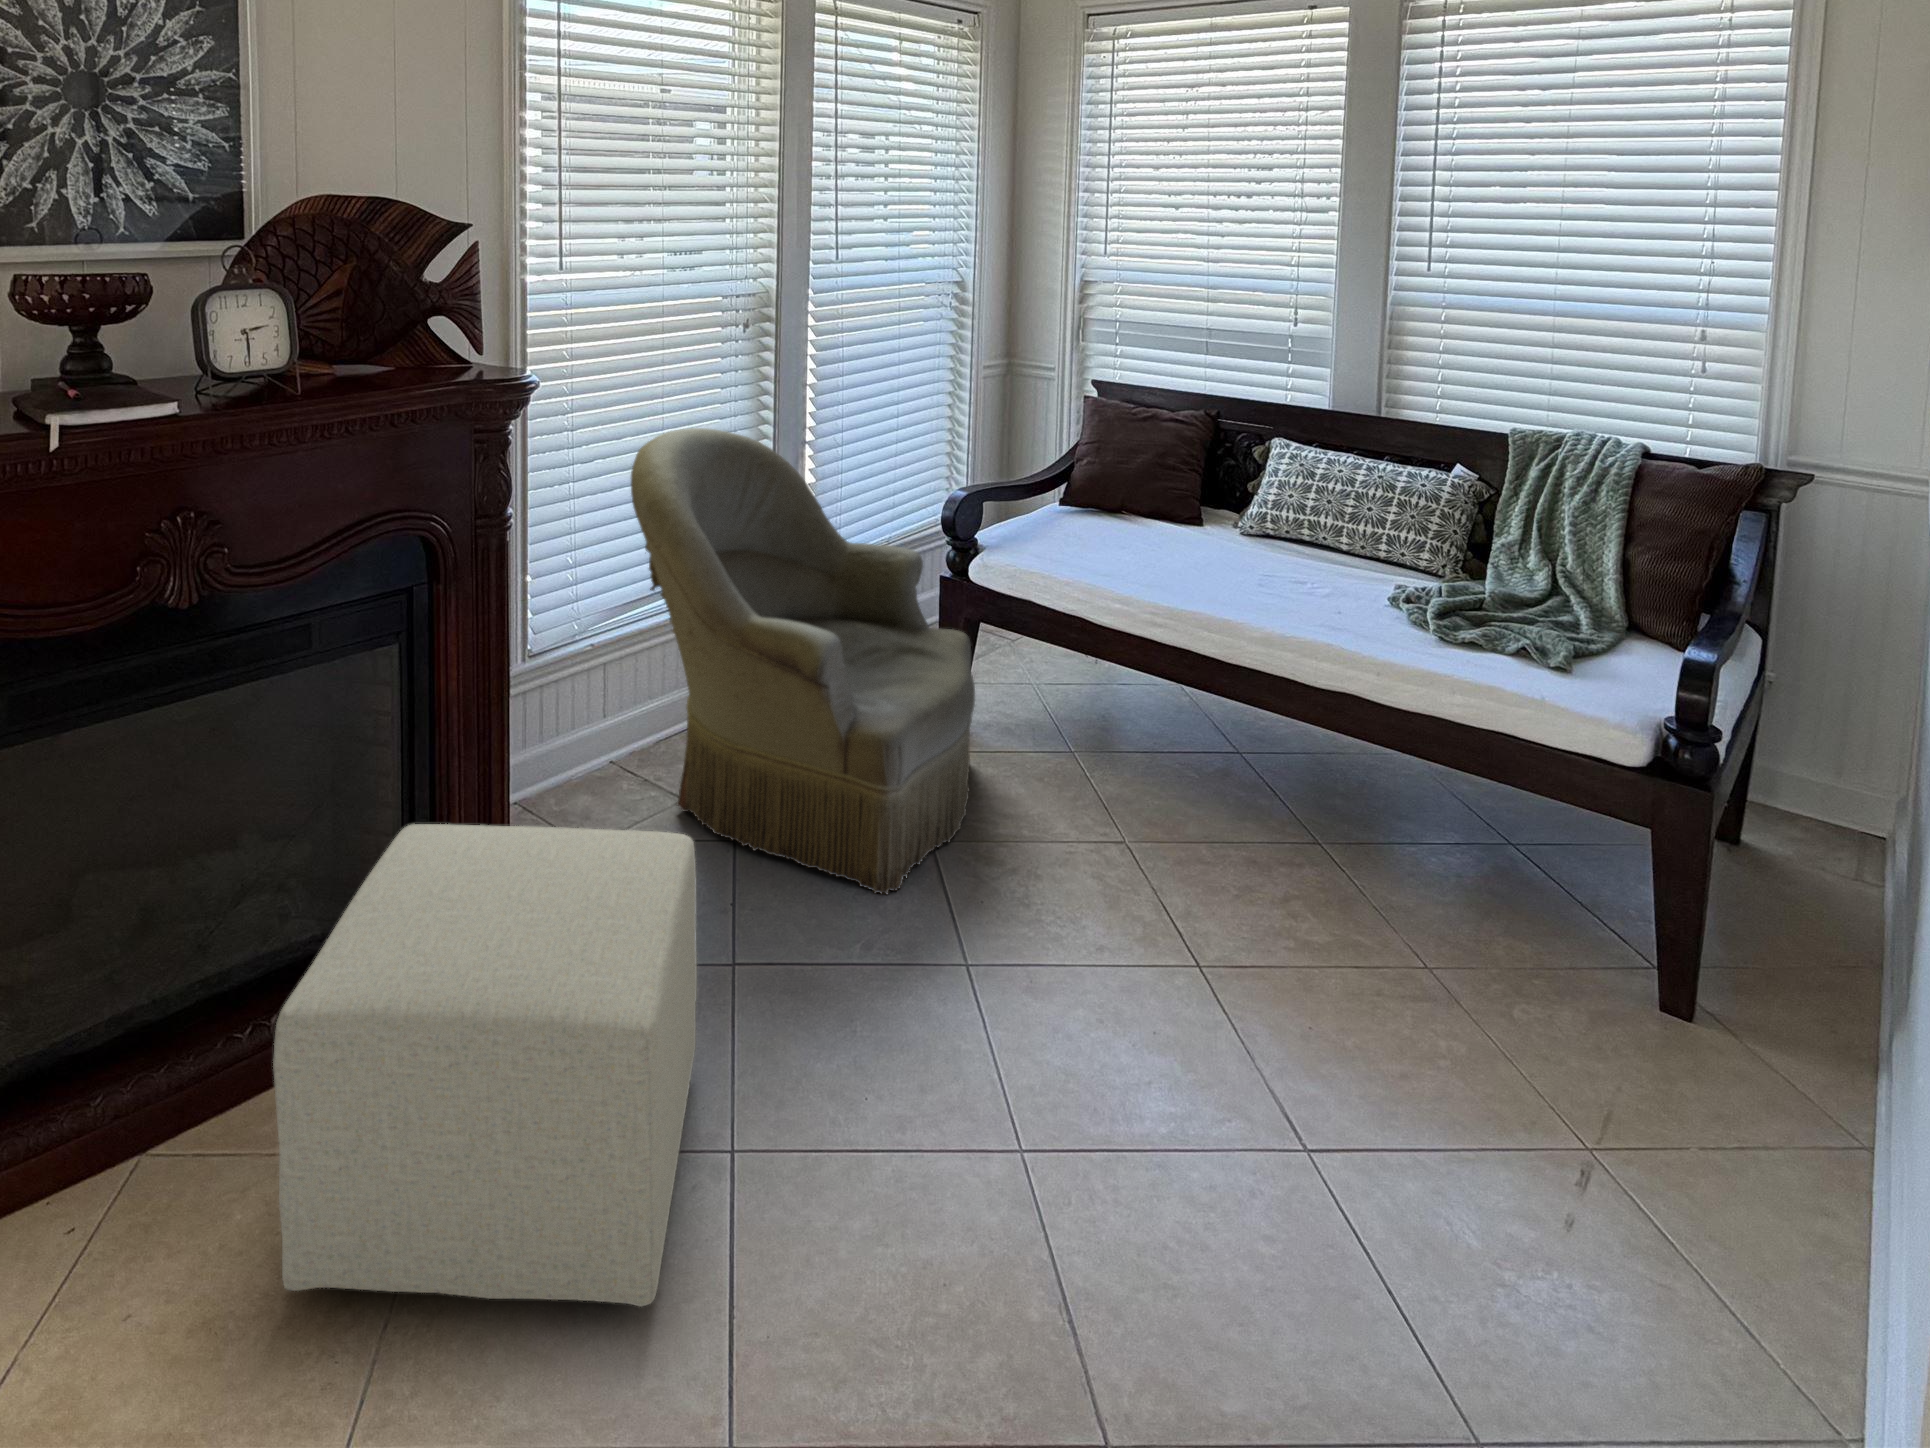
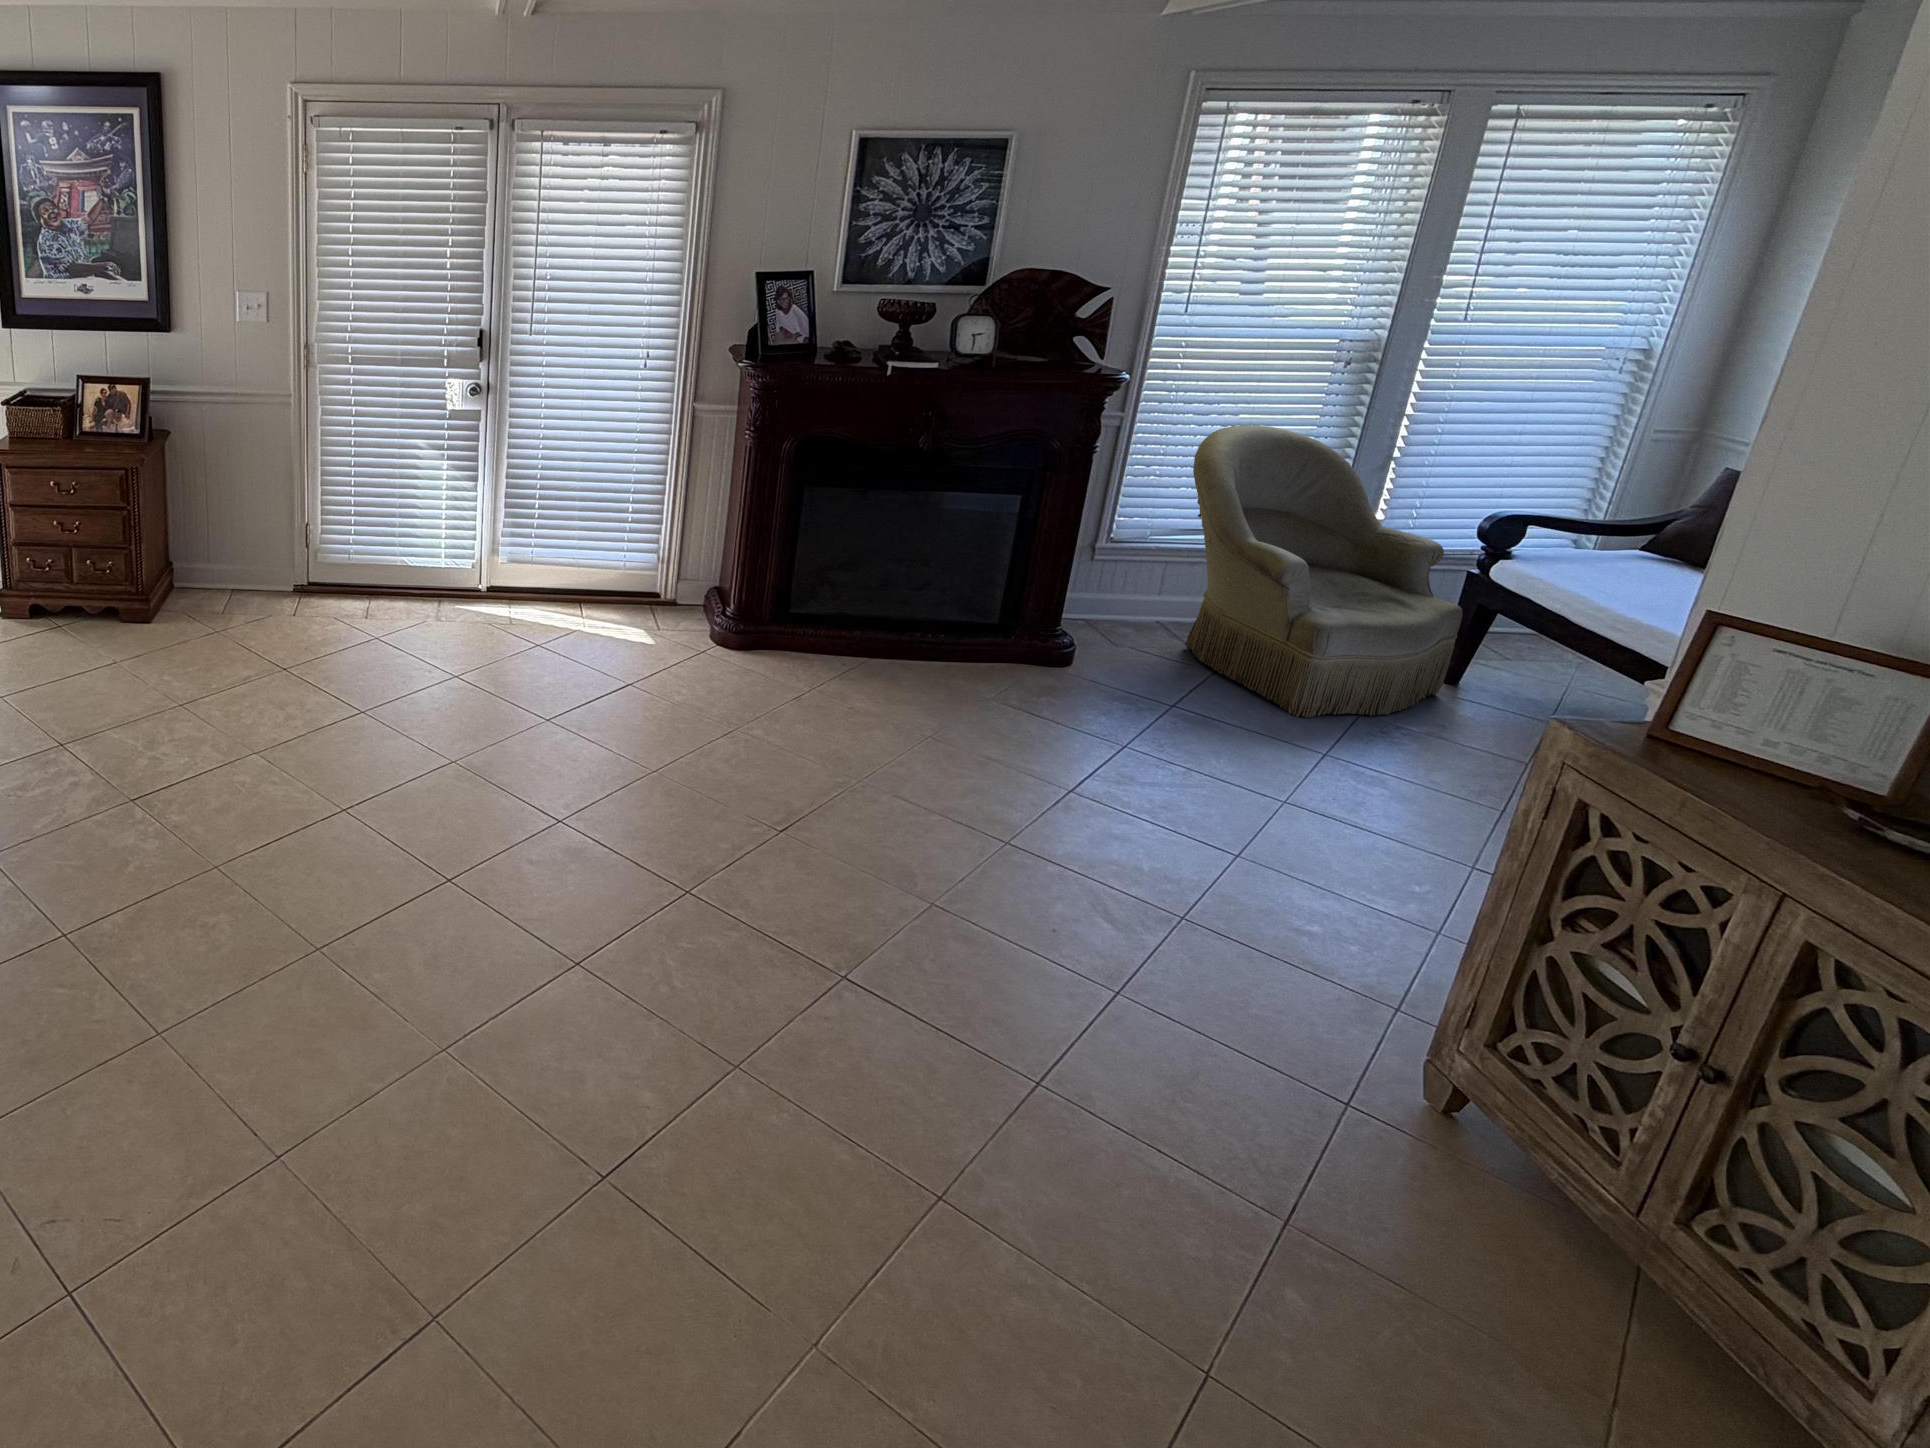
ottoman: present [273,824,697,1307] -> none [913,568,1143,750]

